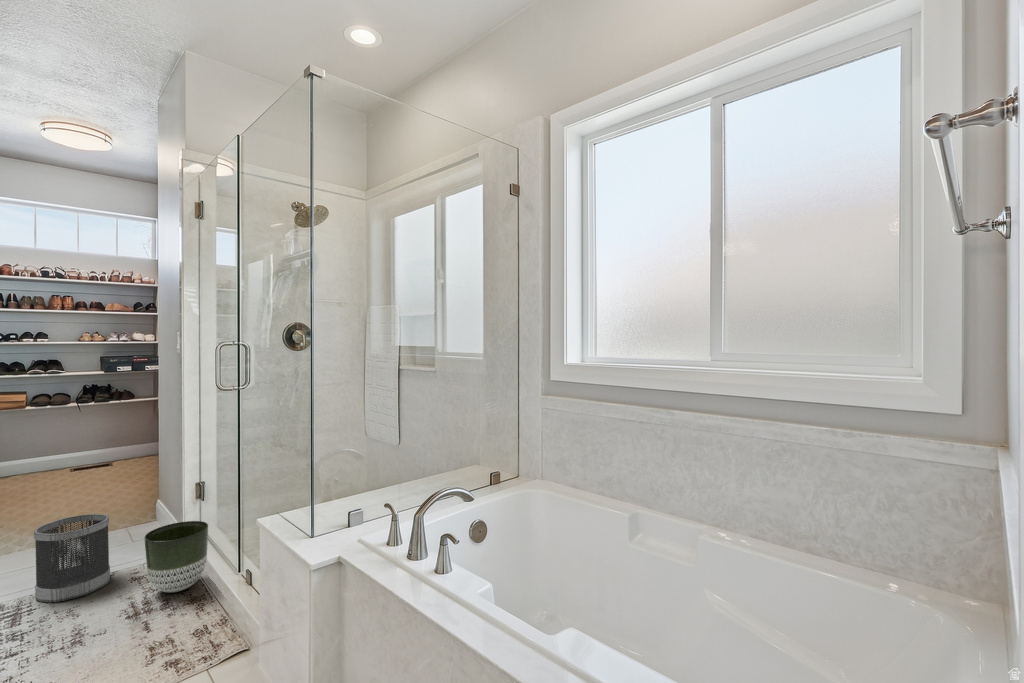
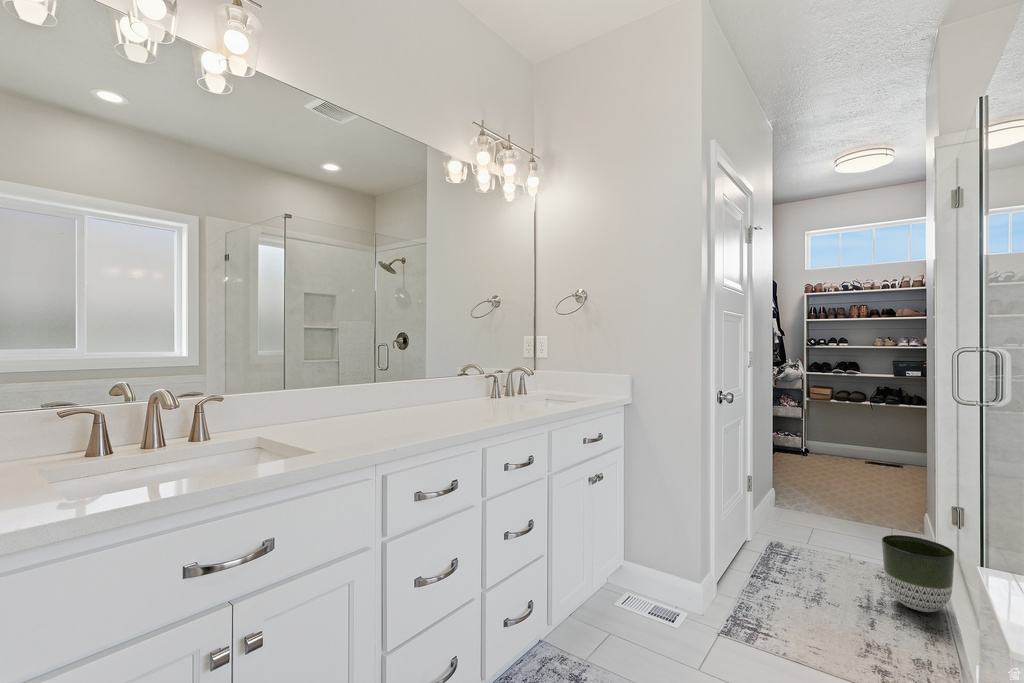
wastebasket: present [34,514,110,602] -> none [801,496,859,569]

